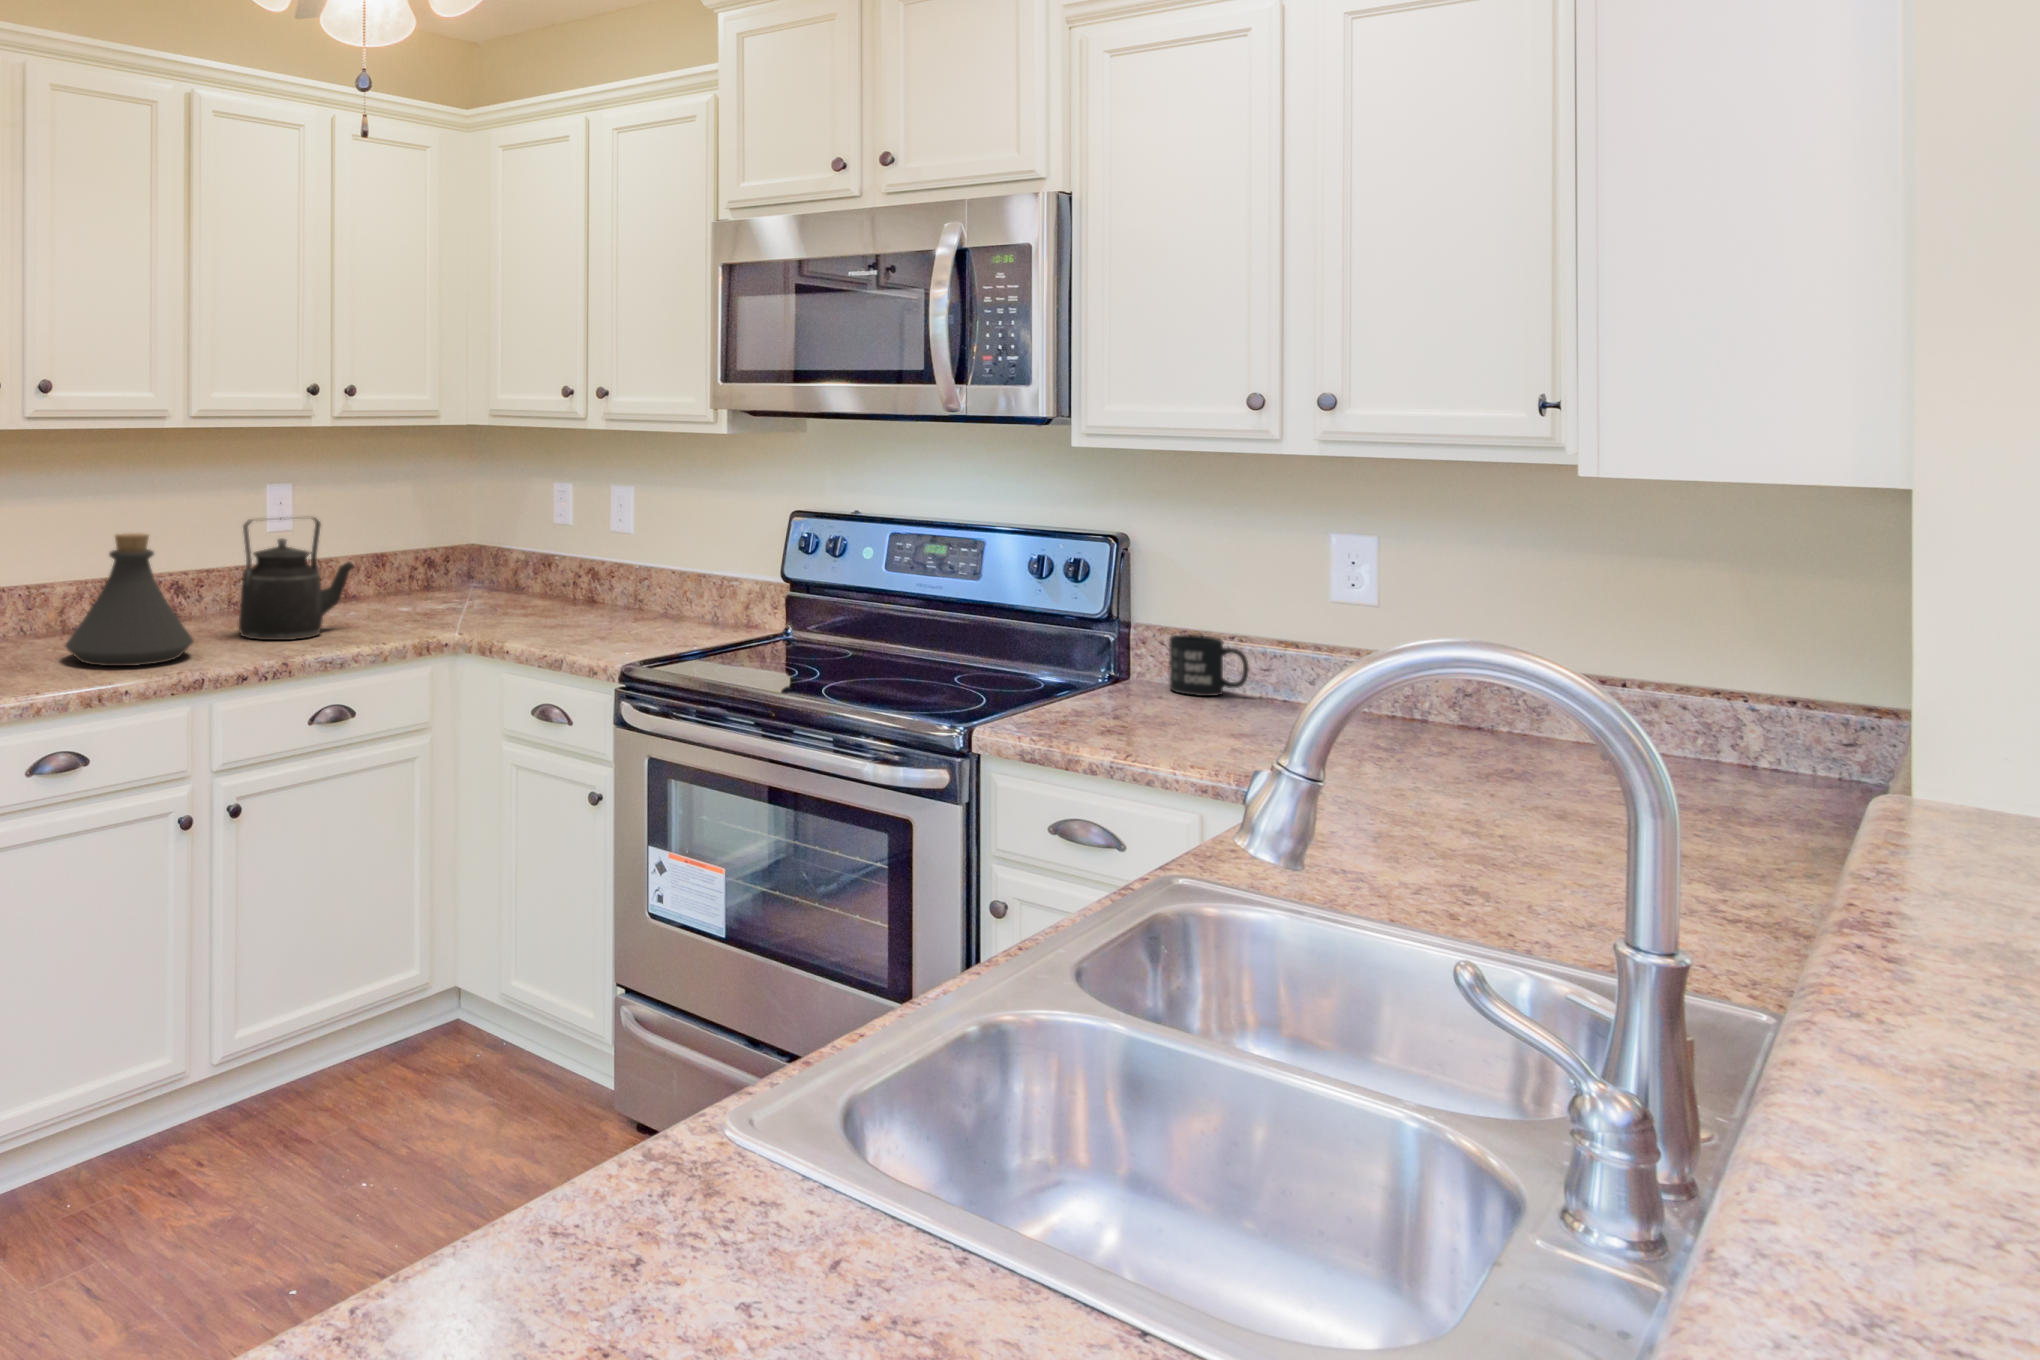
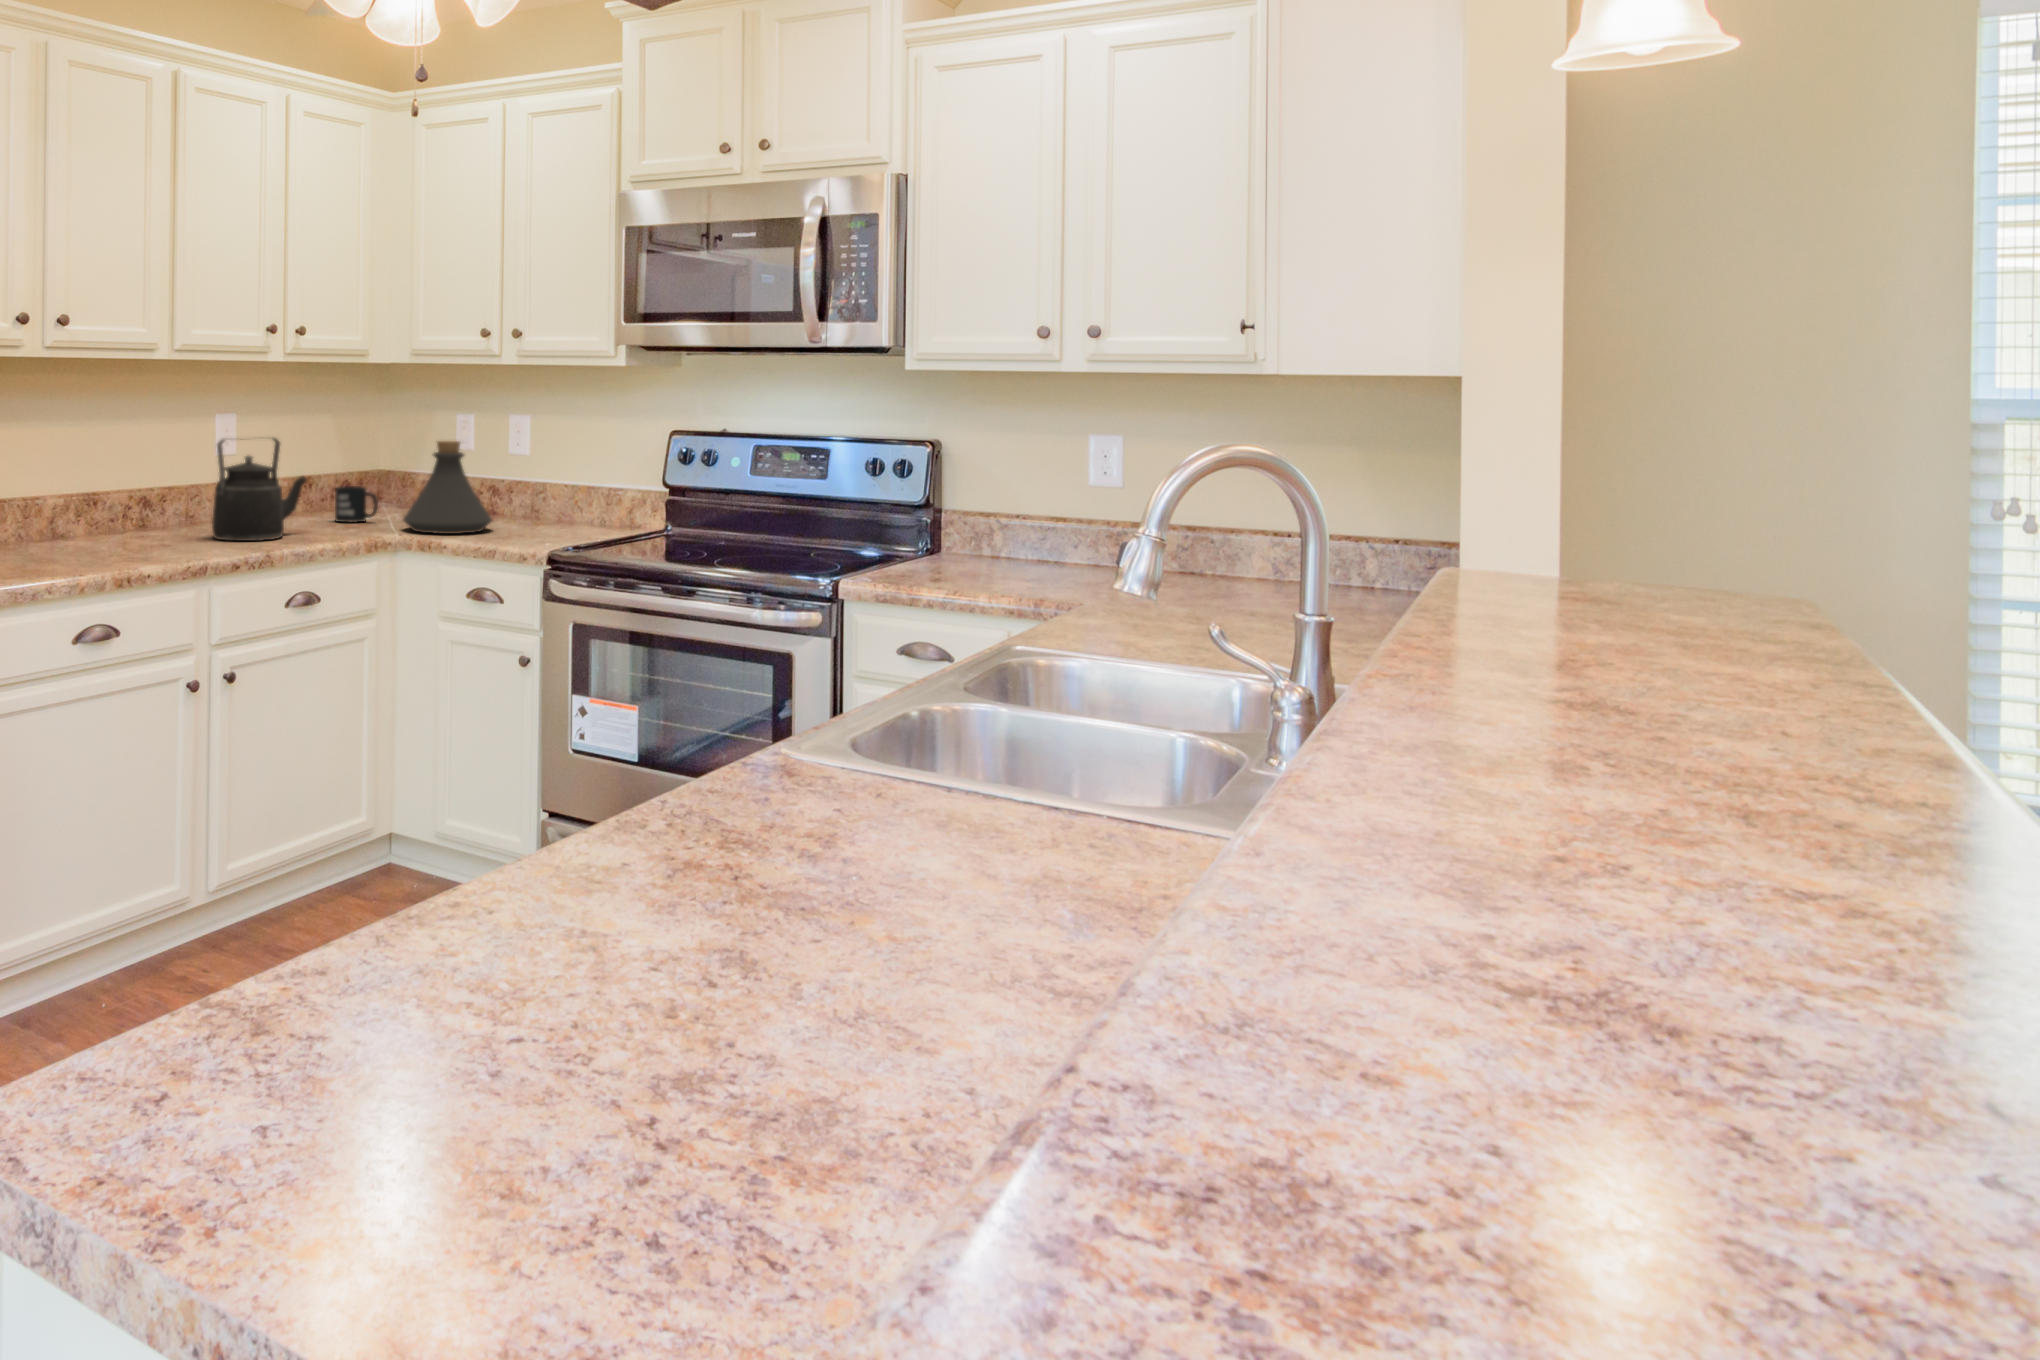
bottle: present [65,533,194,666] -> present [403,440,492,534]
mug: present [1169,635,1249,696] -> present [335,486,378,523]

